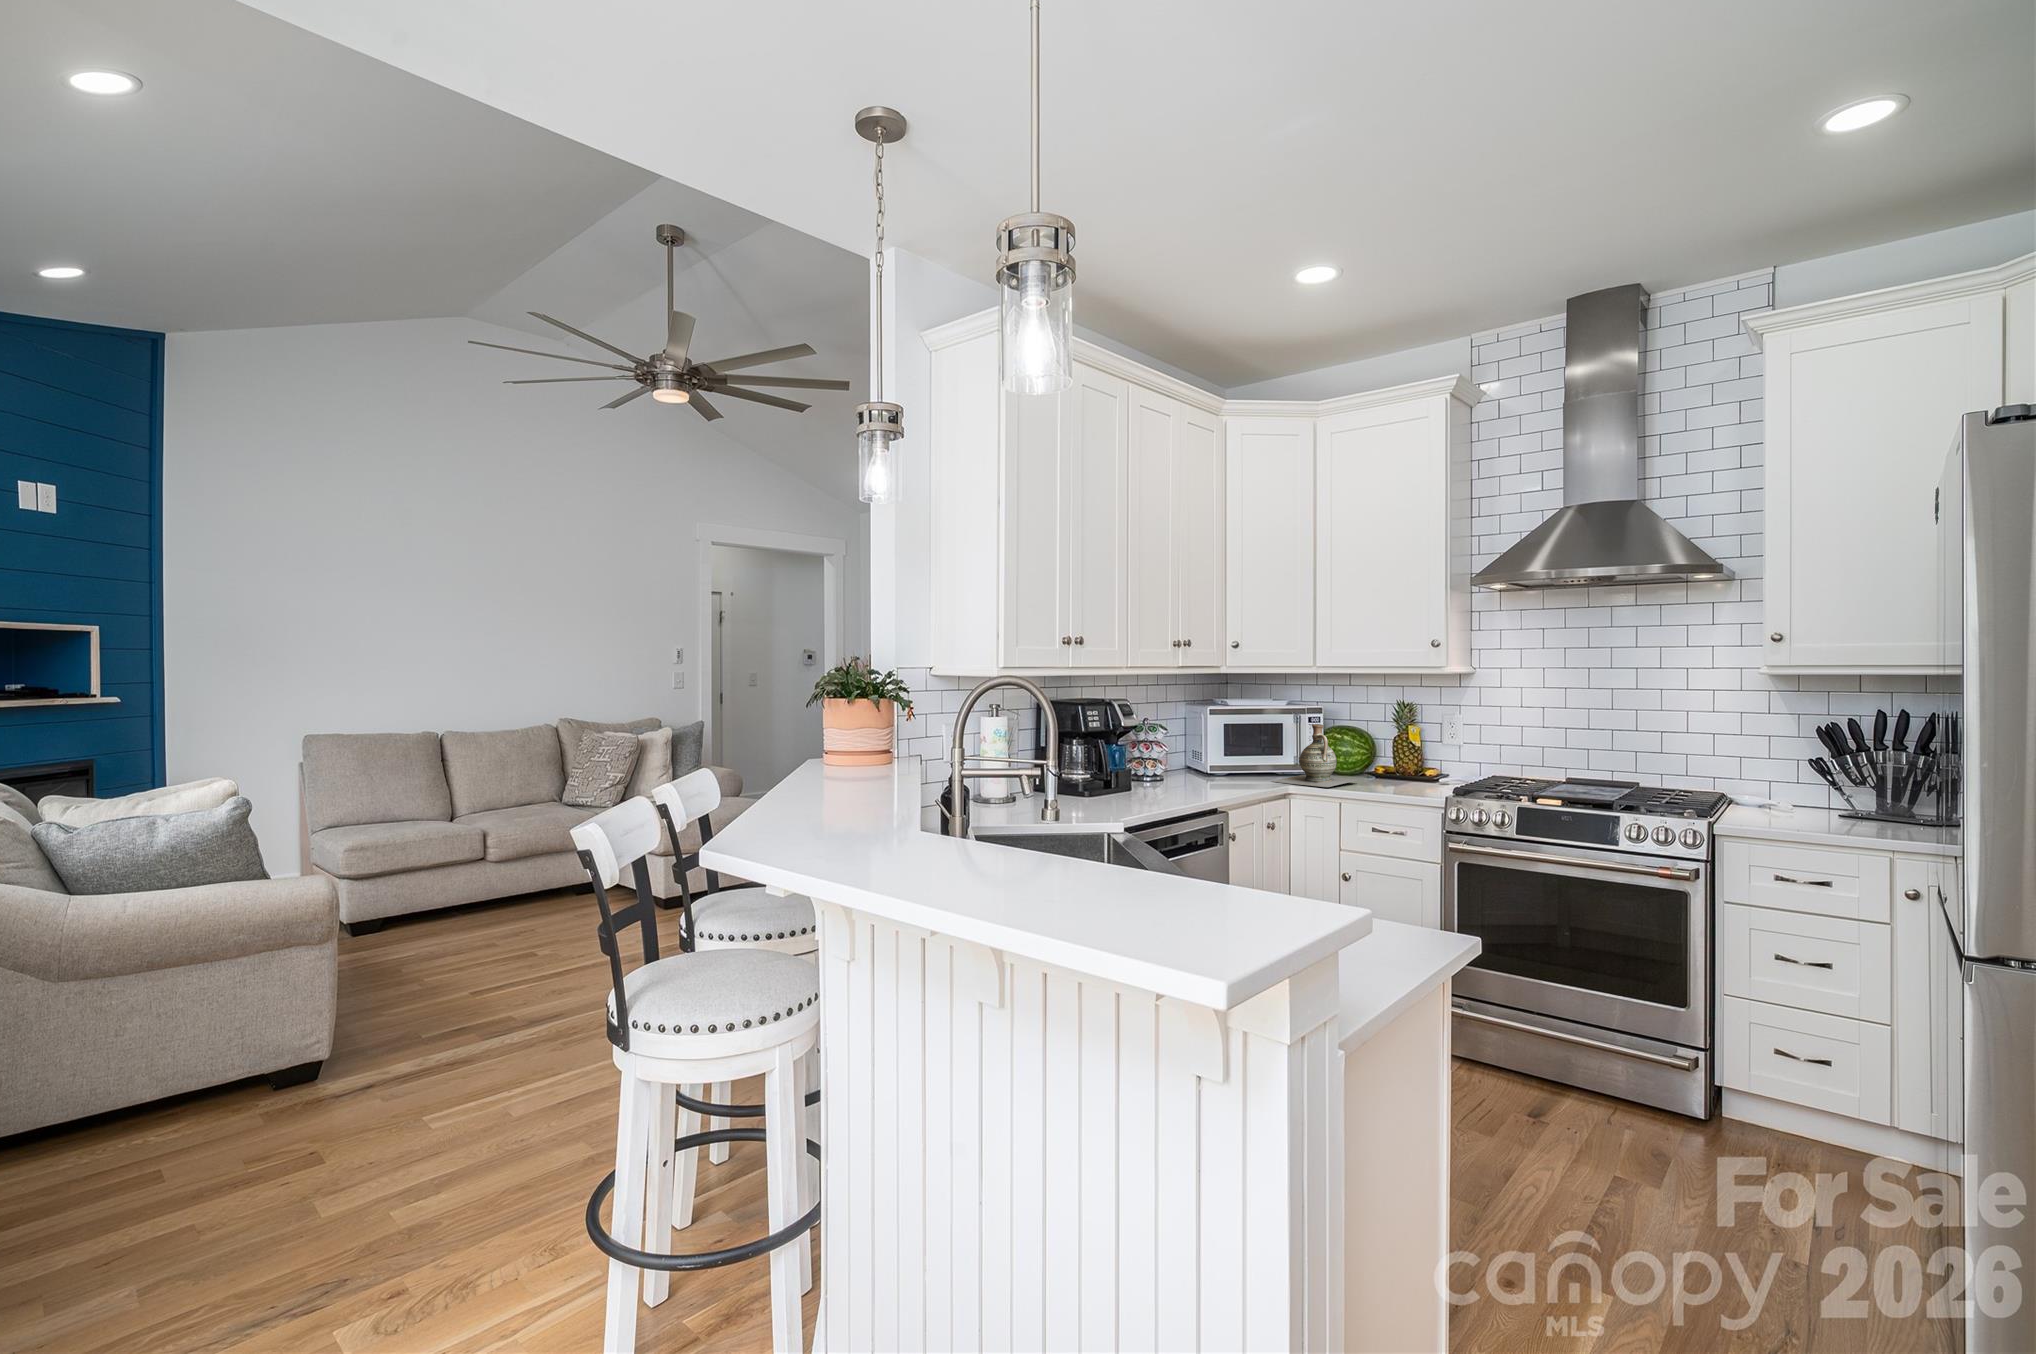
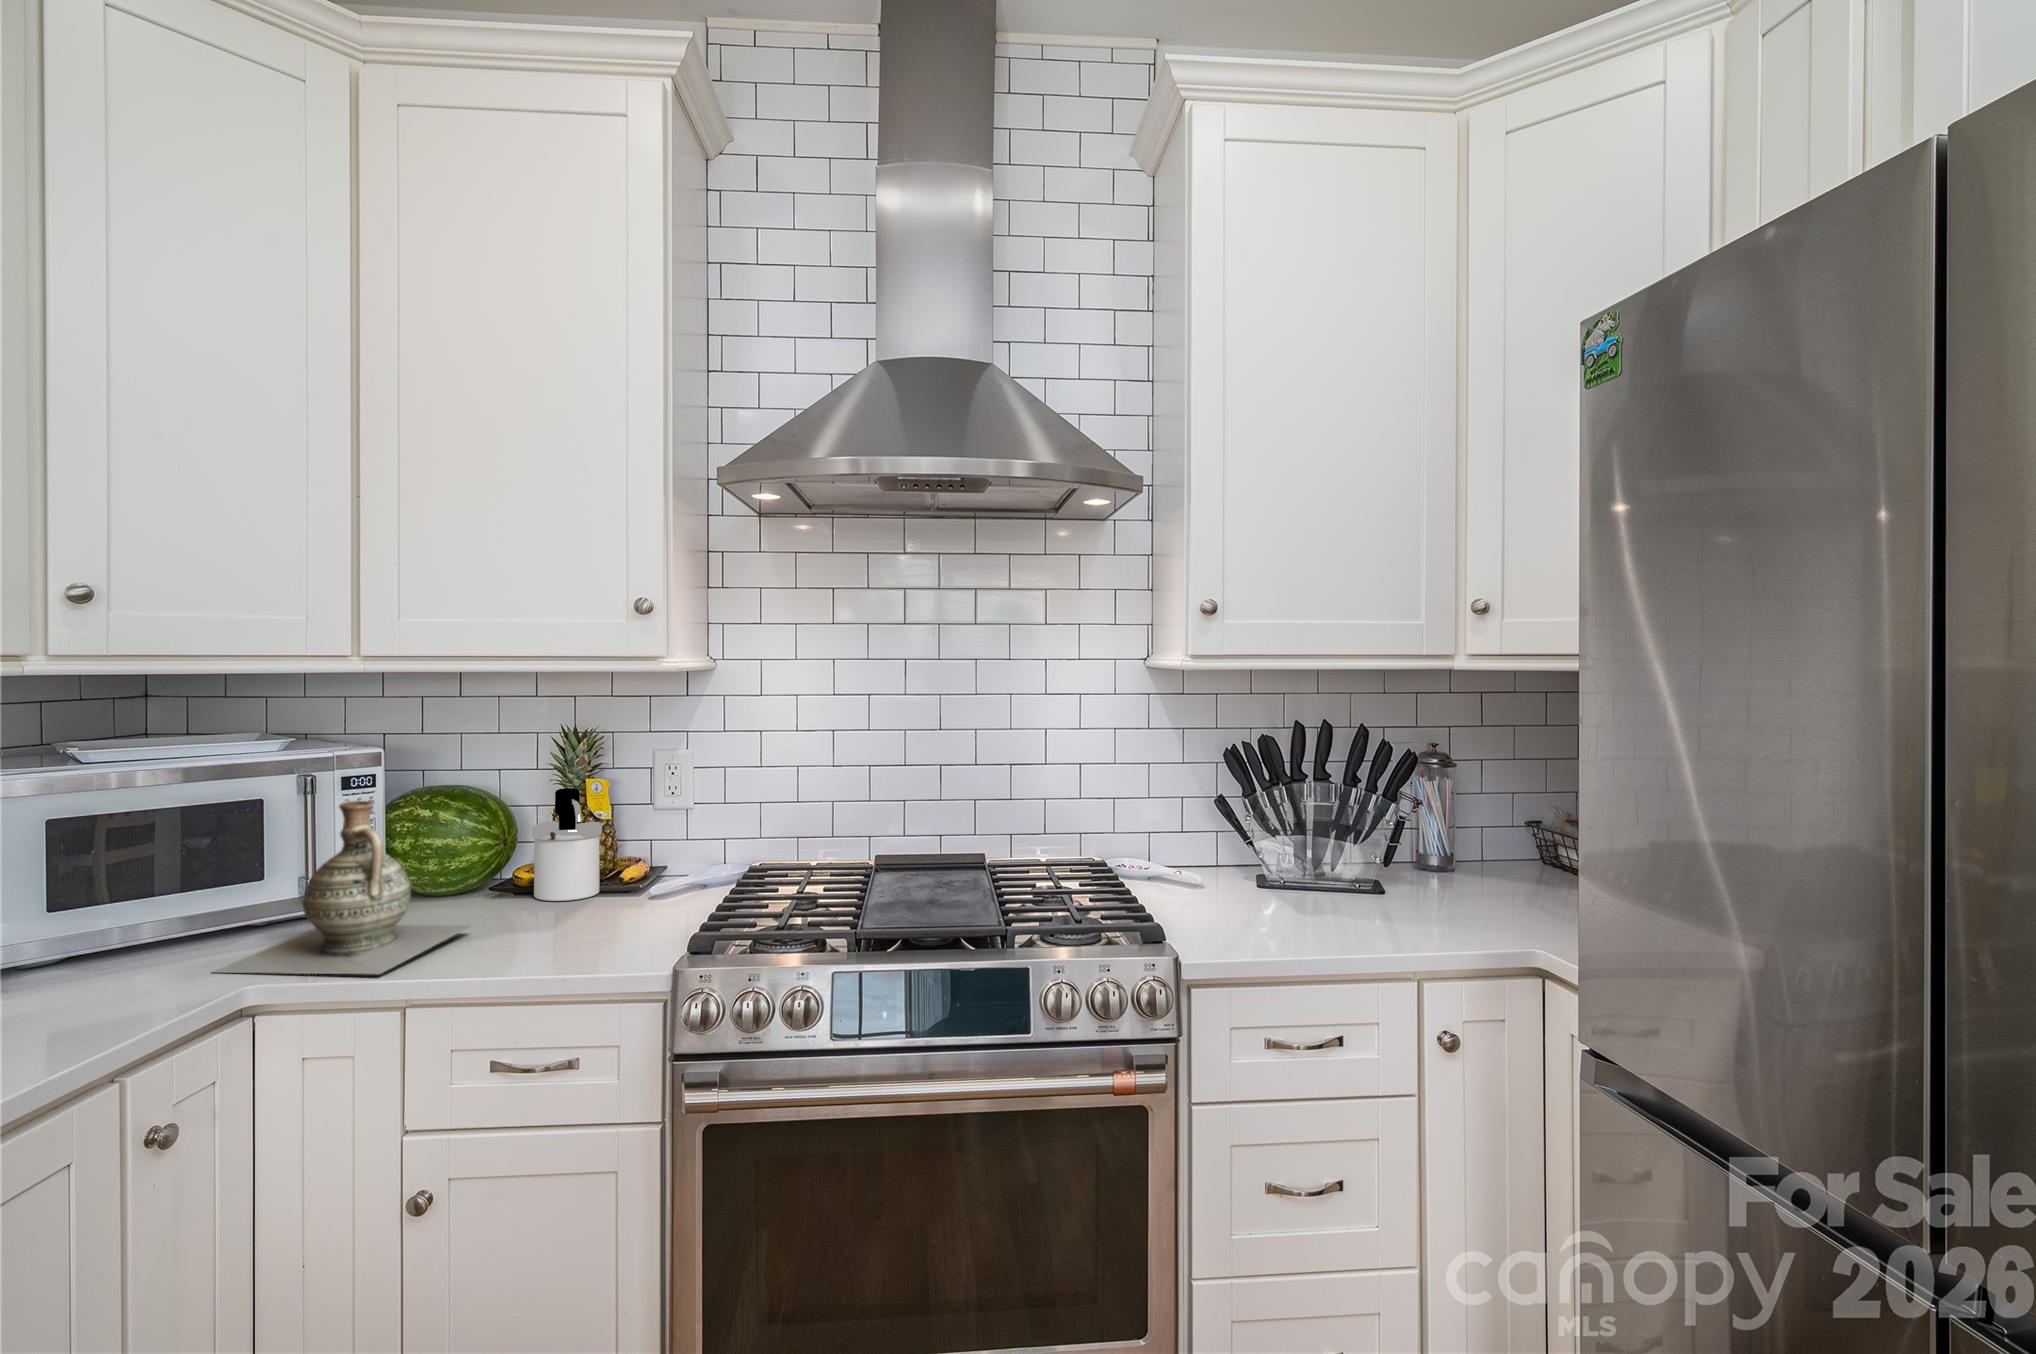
soap dispenser: none [1384,729,1416,780] -> present [532,788,602,901]

